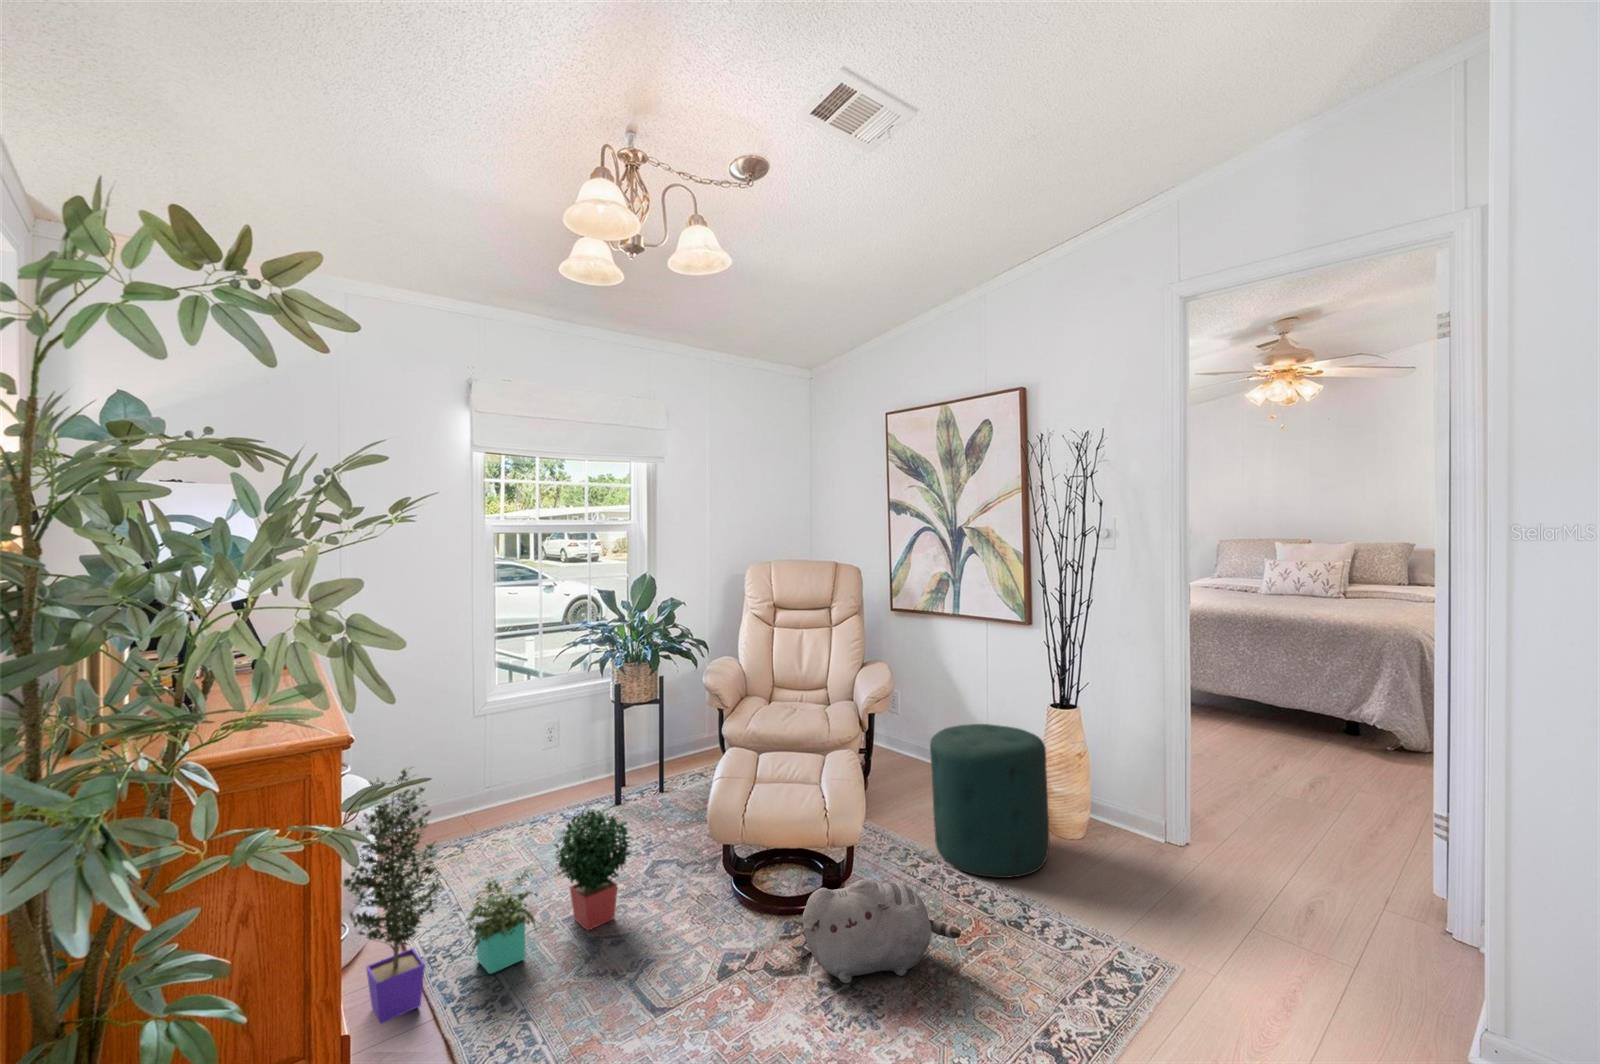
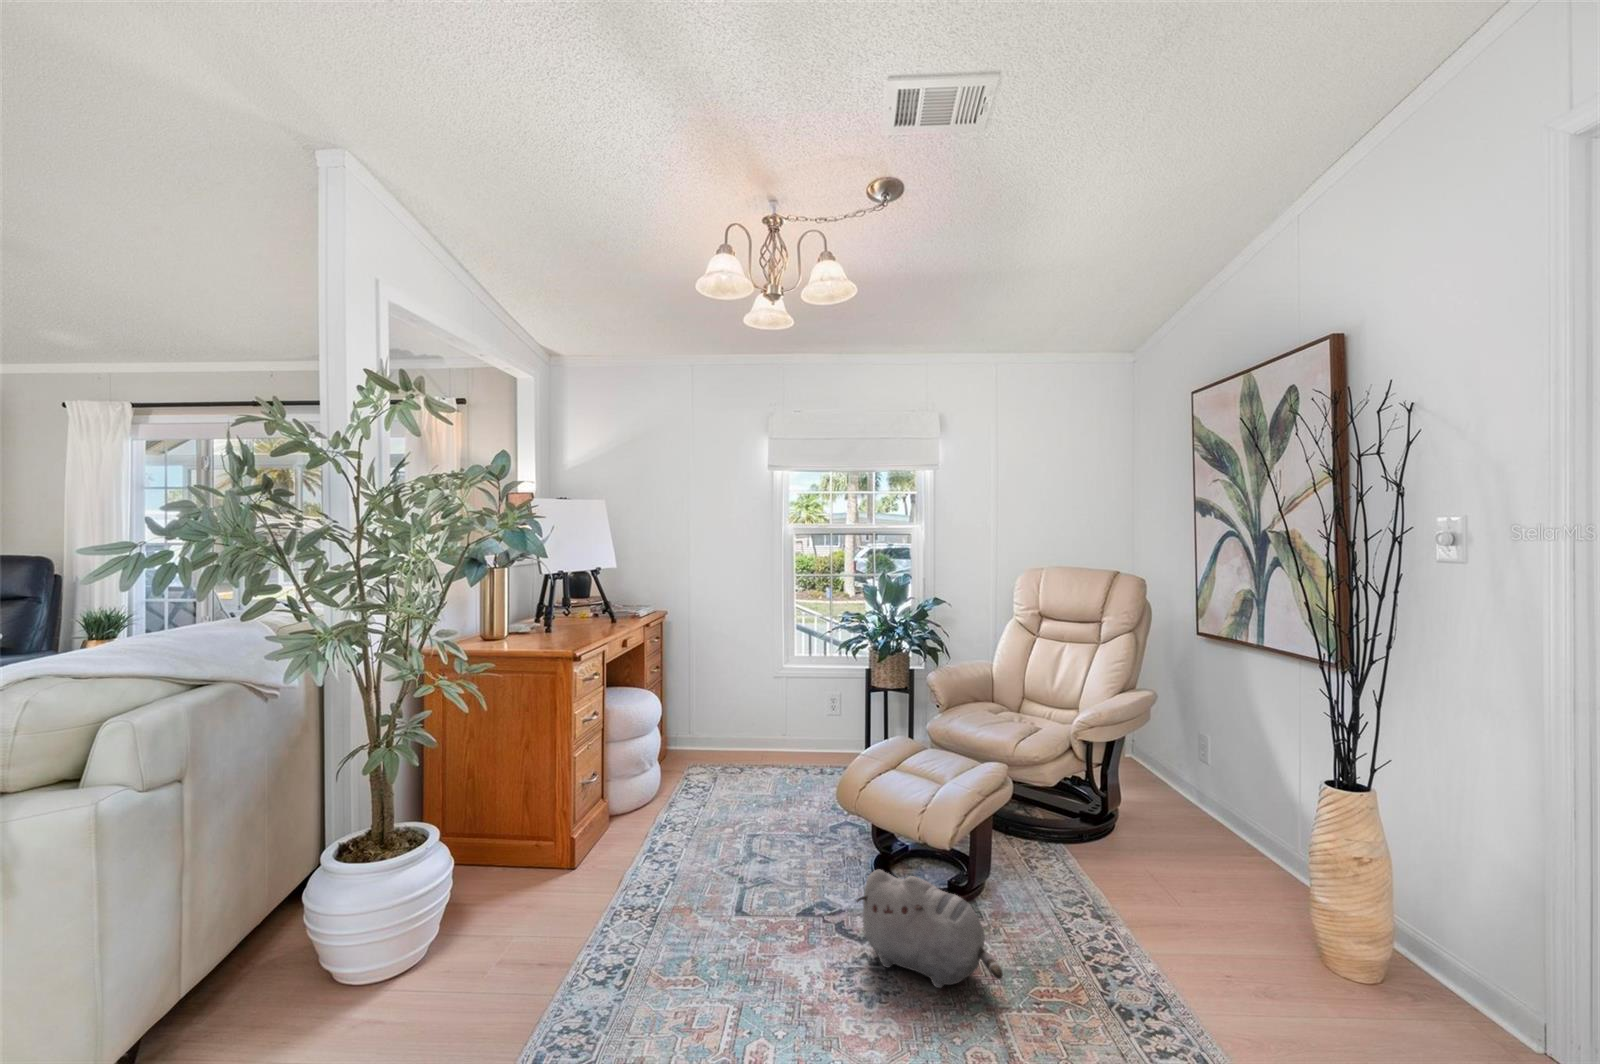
ottoman: present [930,724,1049,878] -> none [1112,774,1282,987]
potted plant: present [342,768,631,1024] -> none [604,688,801,845]

